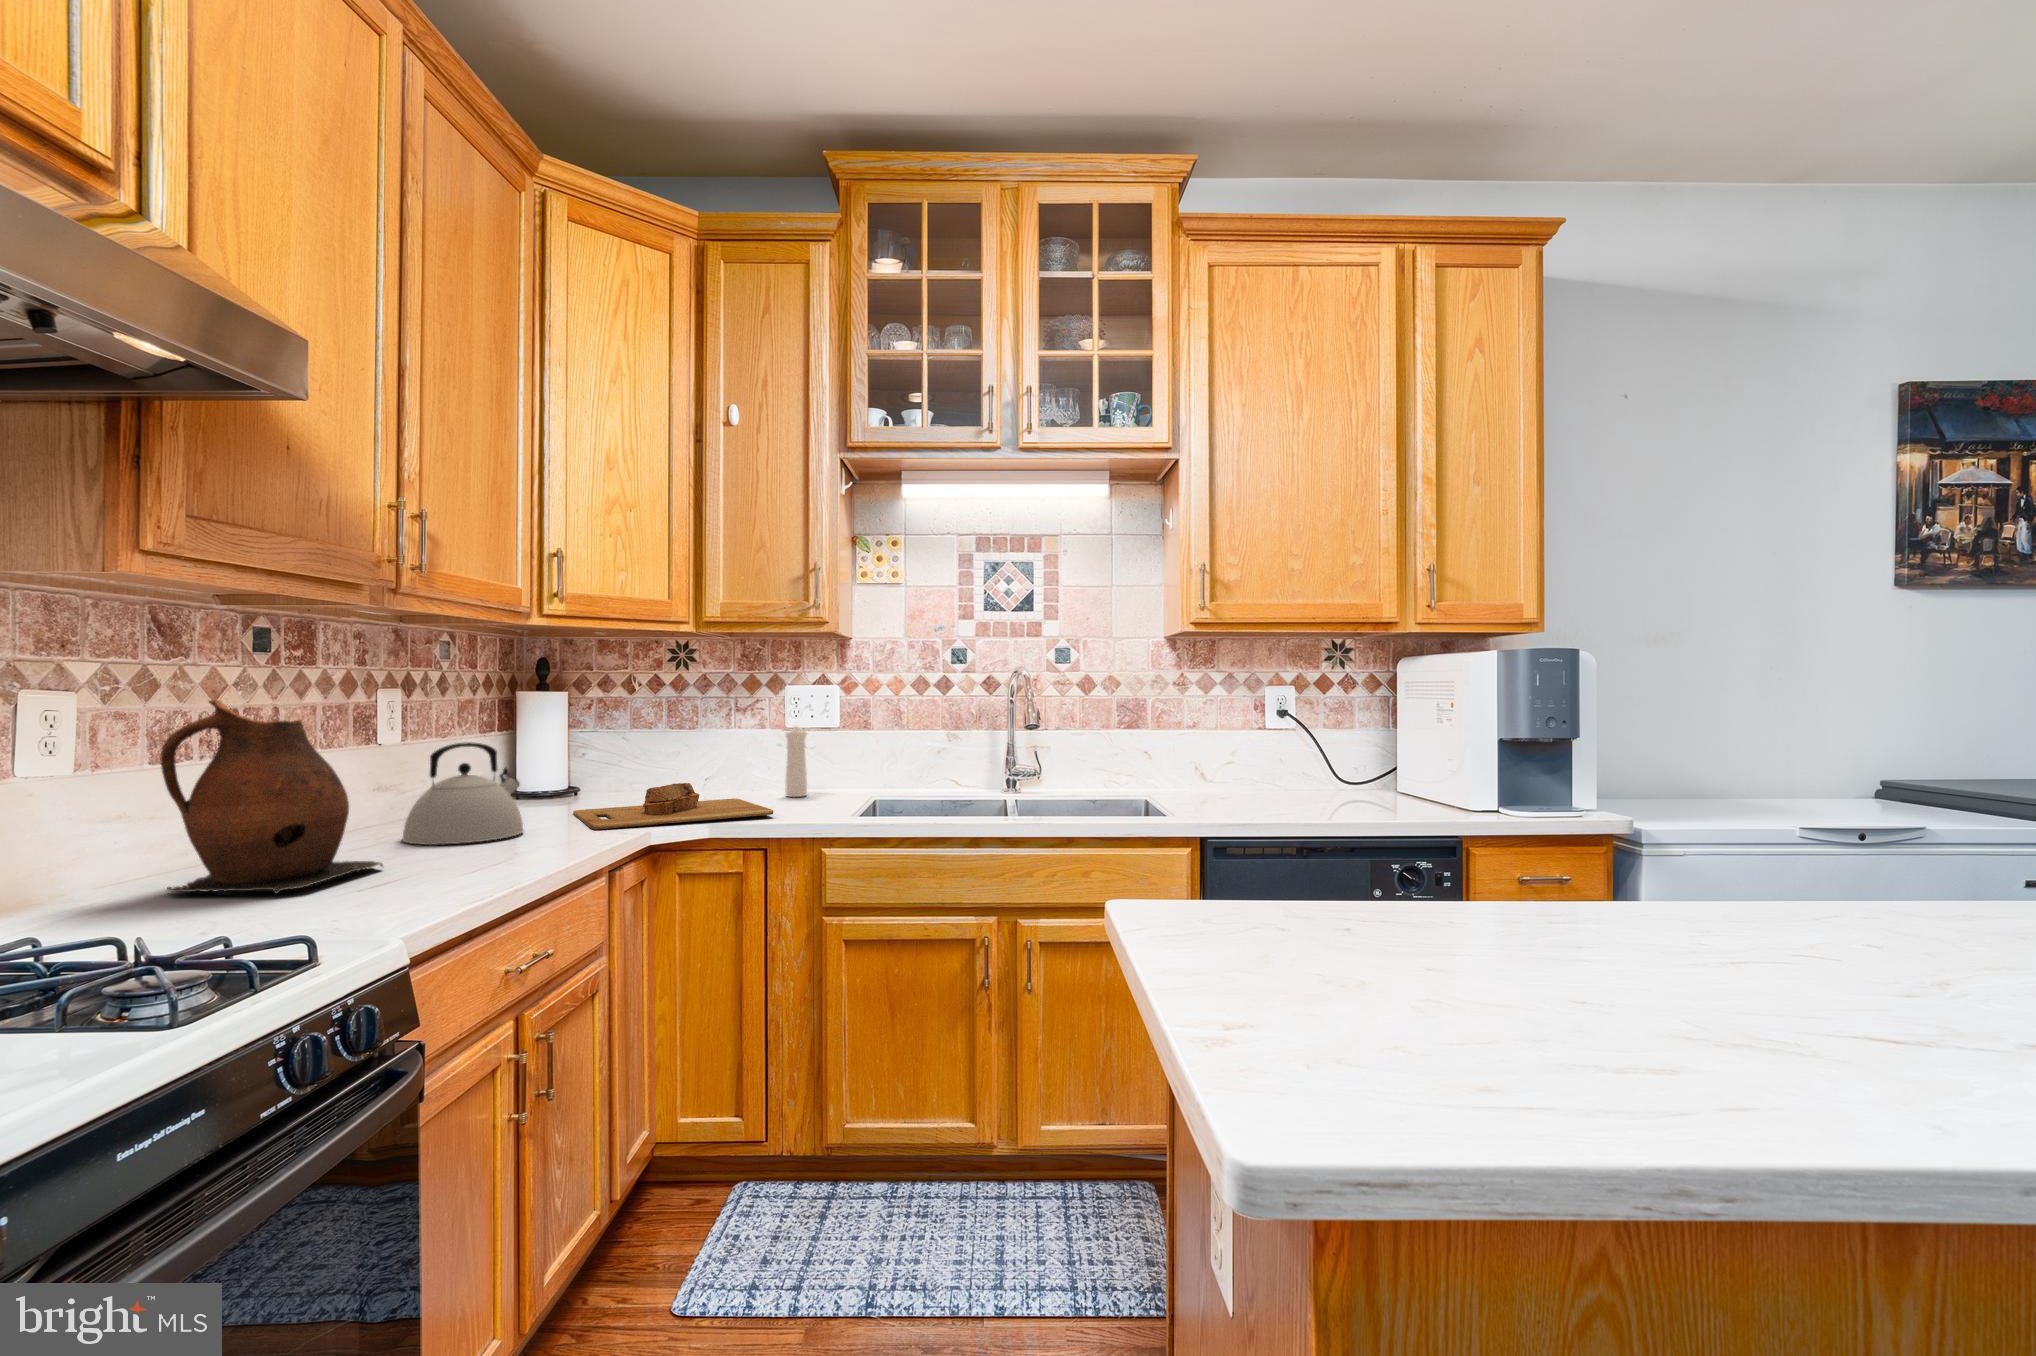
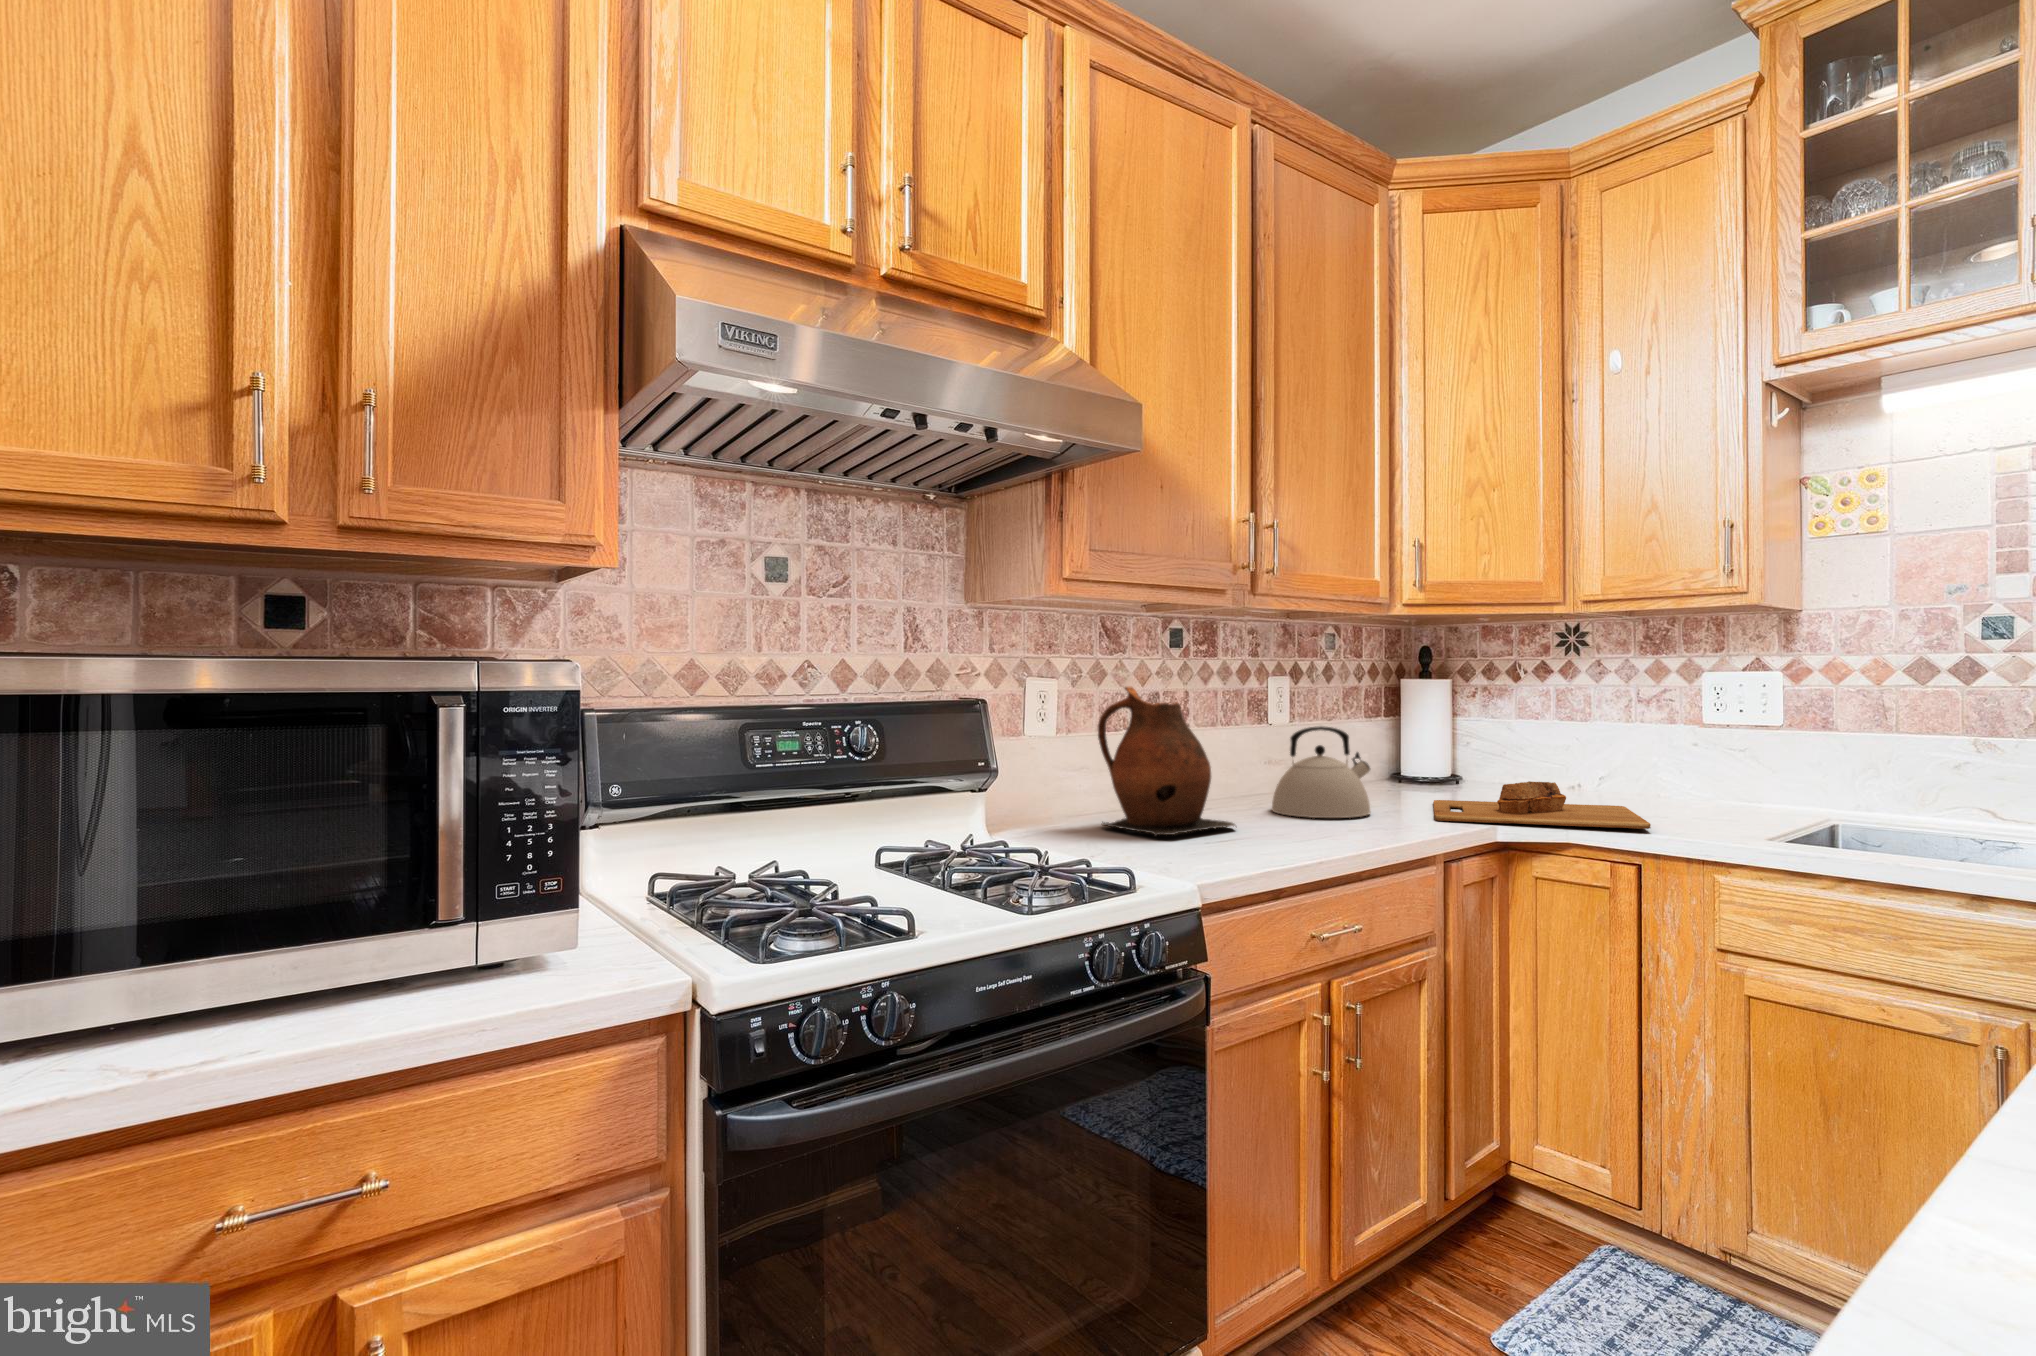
pepper mill: present [785,726,807,797] -> none [1698,711,1756,813]

